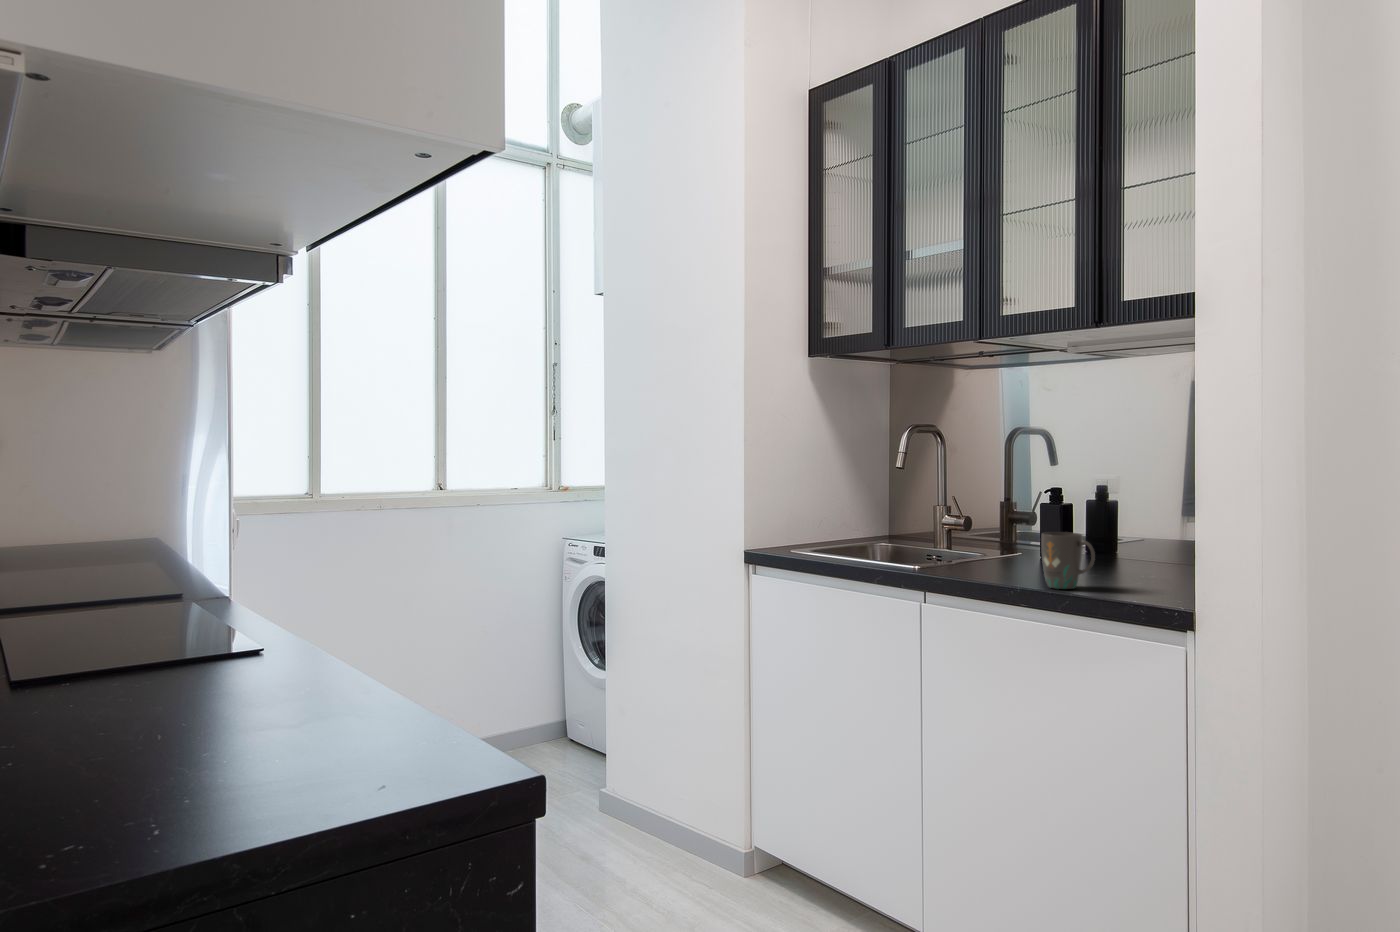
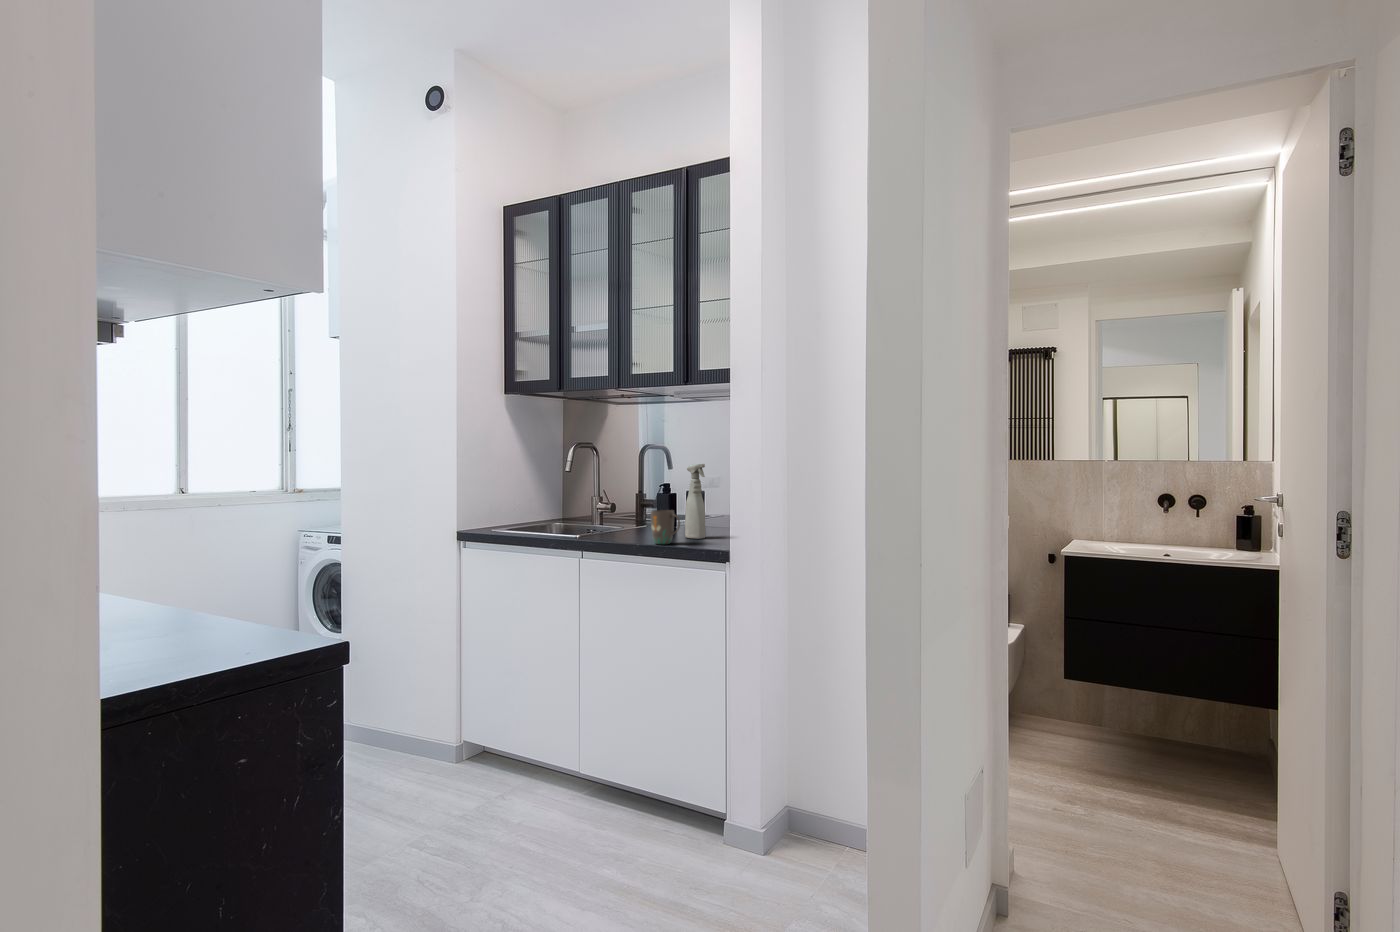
spray bottle: none [1096,457,1134,580] -> present [685,464,705,539]

